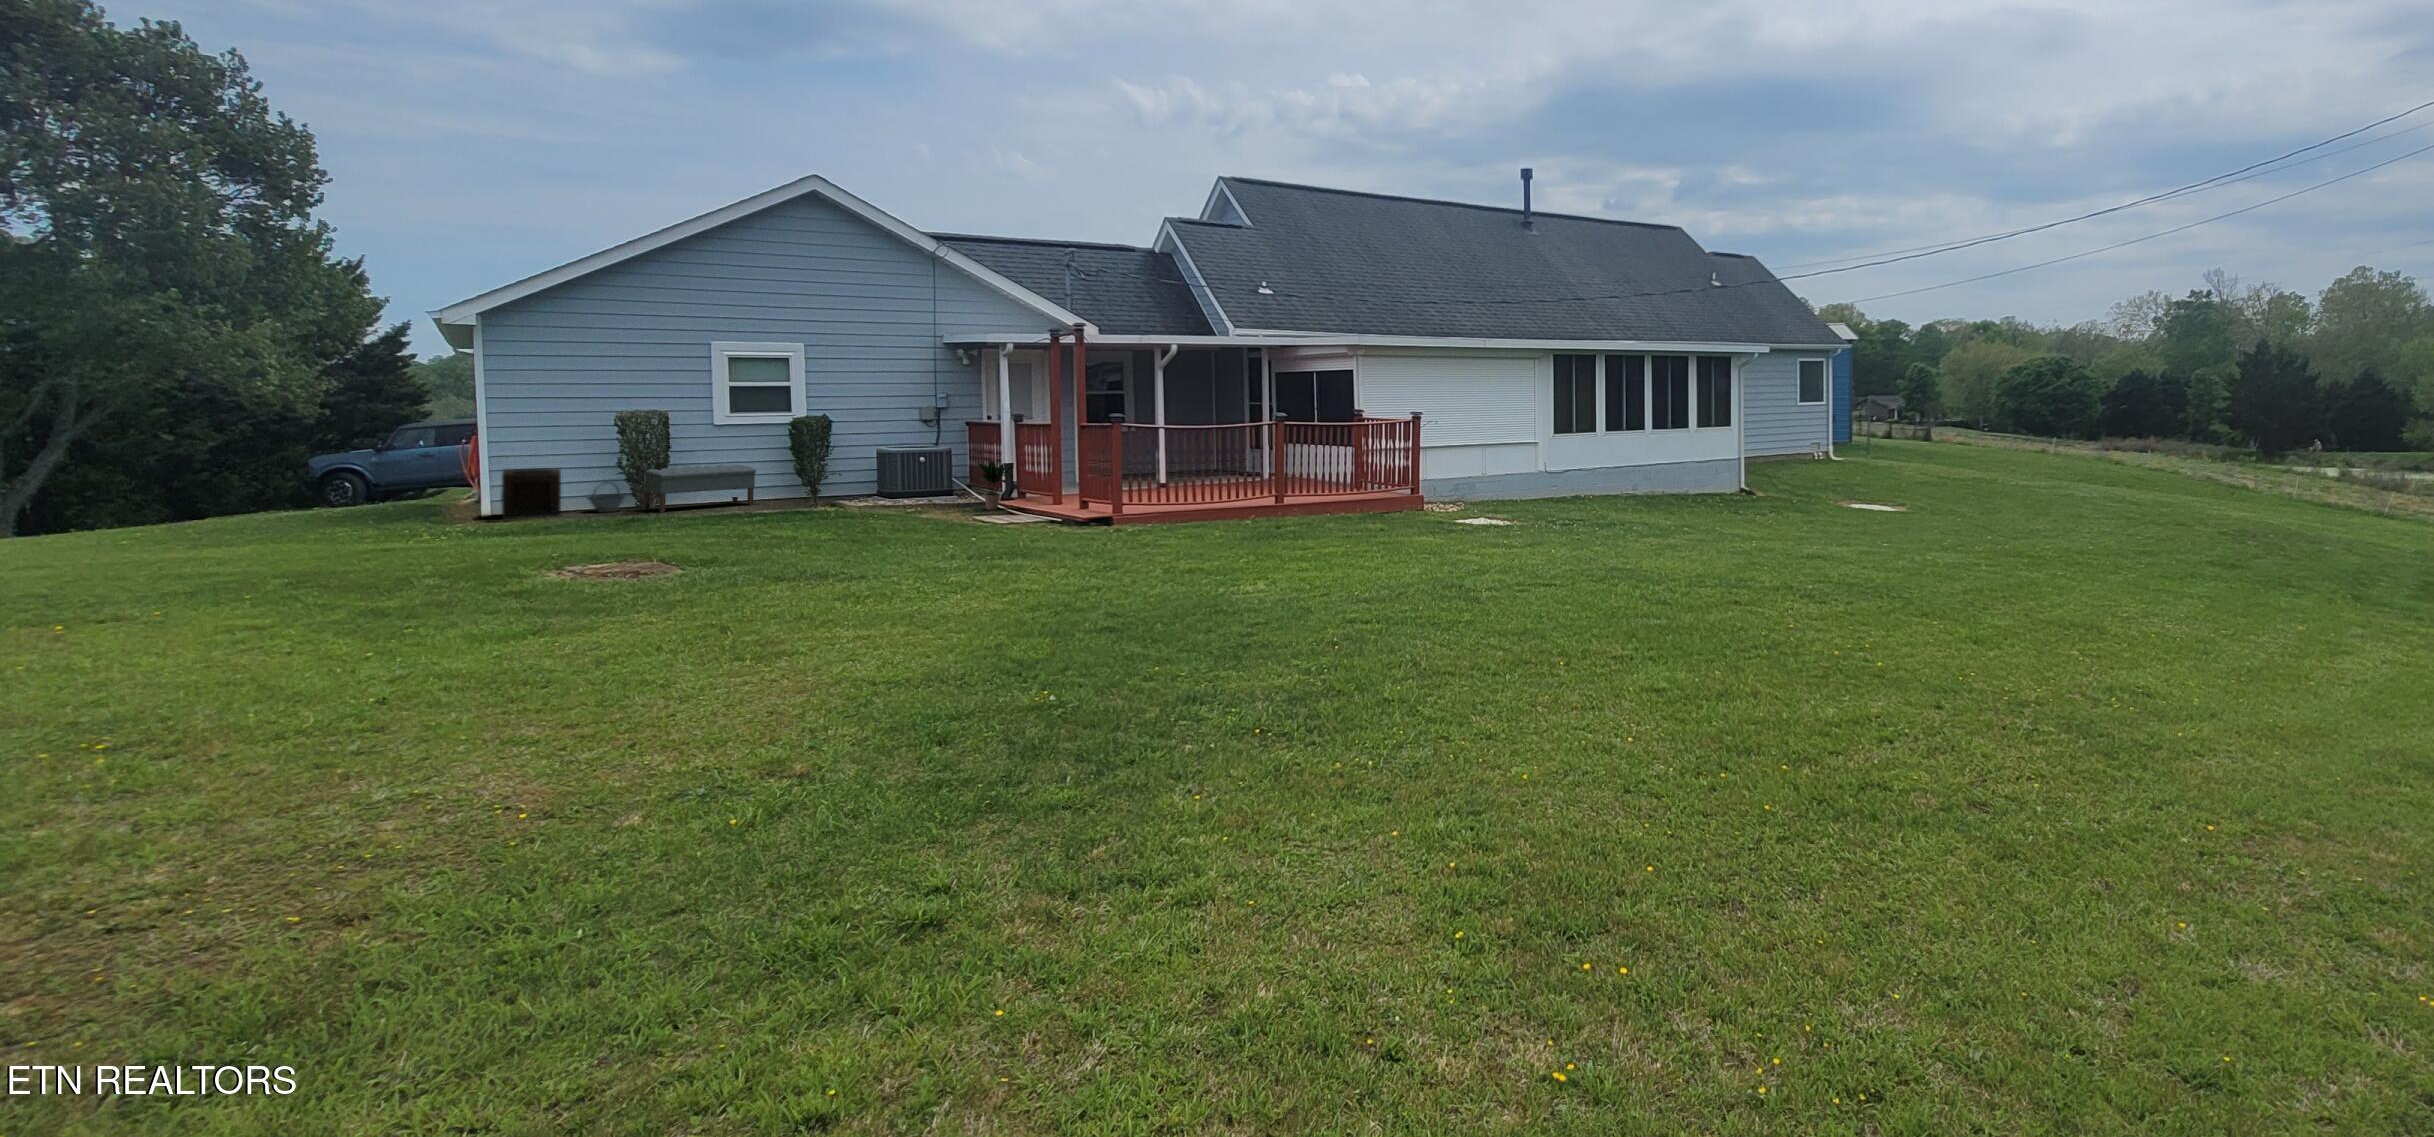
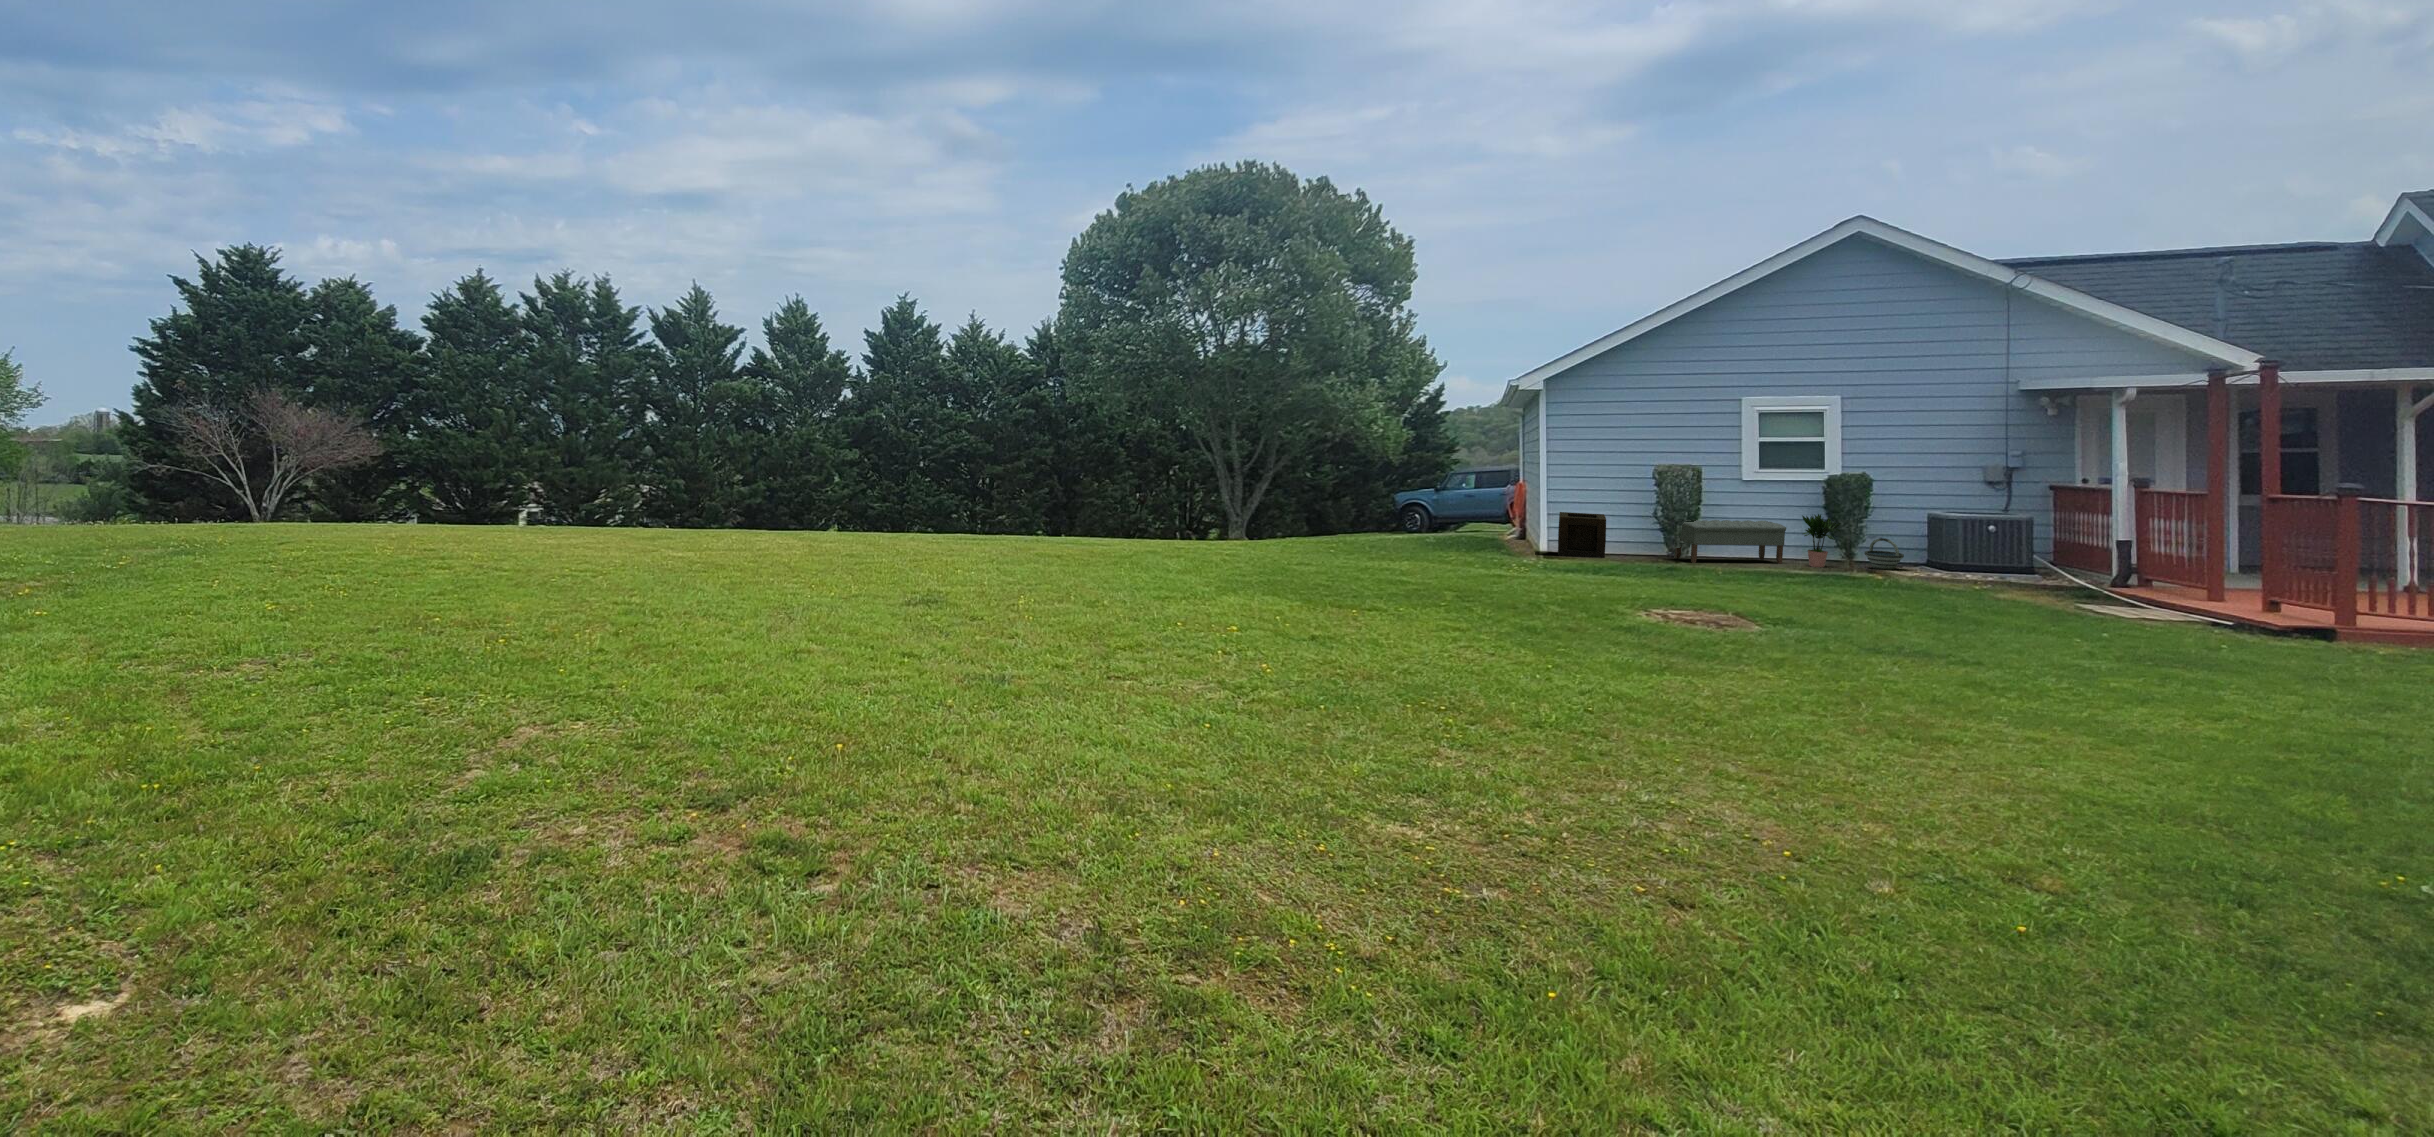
potted plant: present [978,461,1011,510] -> present [1802,514,1841,567]
bucket: present [588,482,625,513] -> present [1864,538,1904,570]

